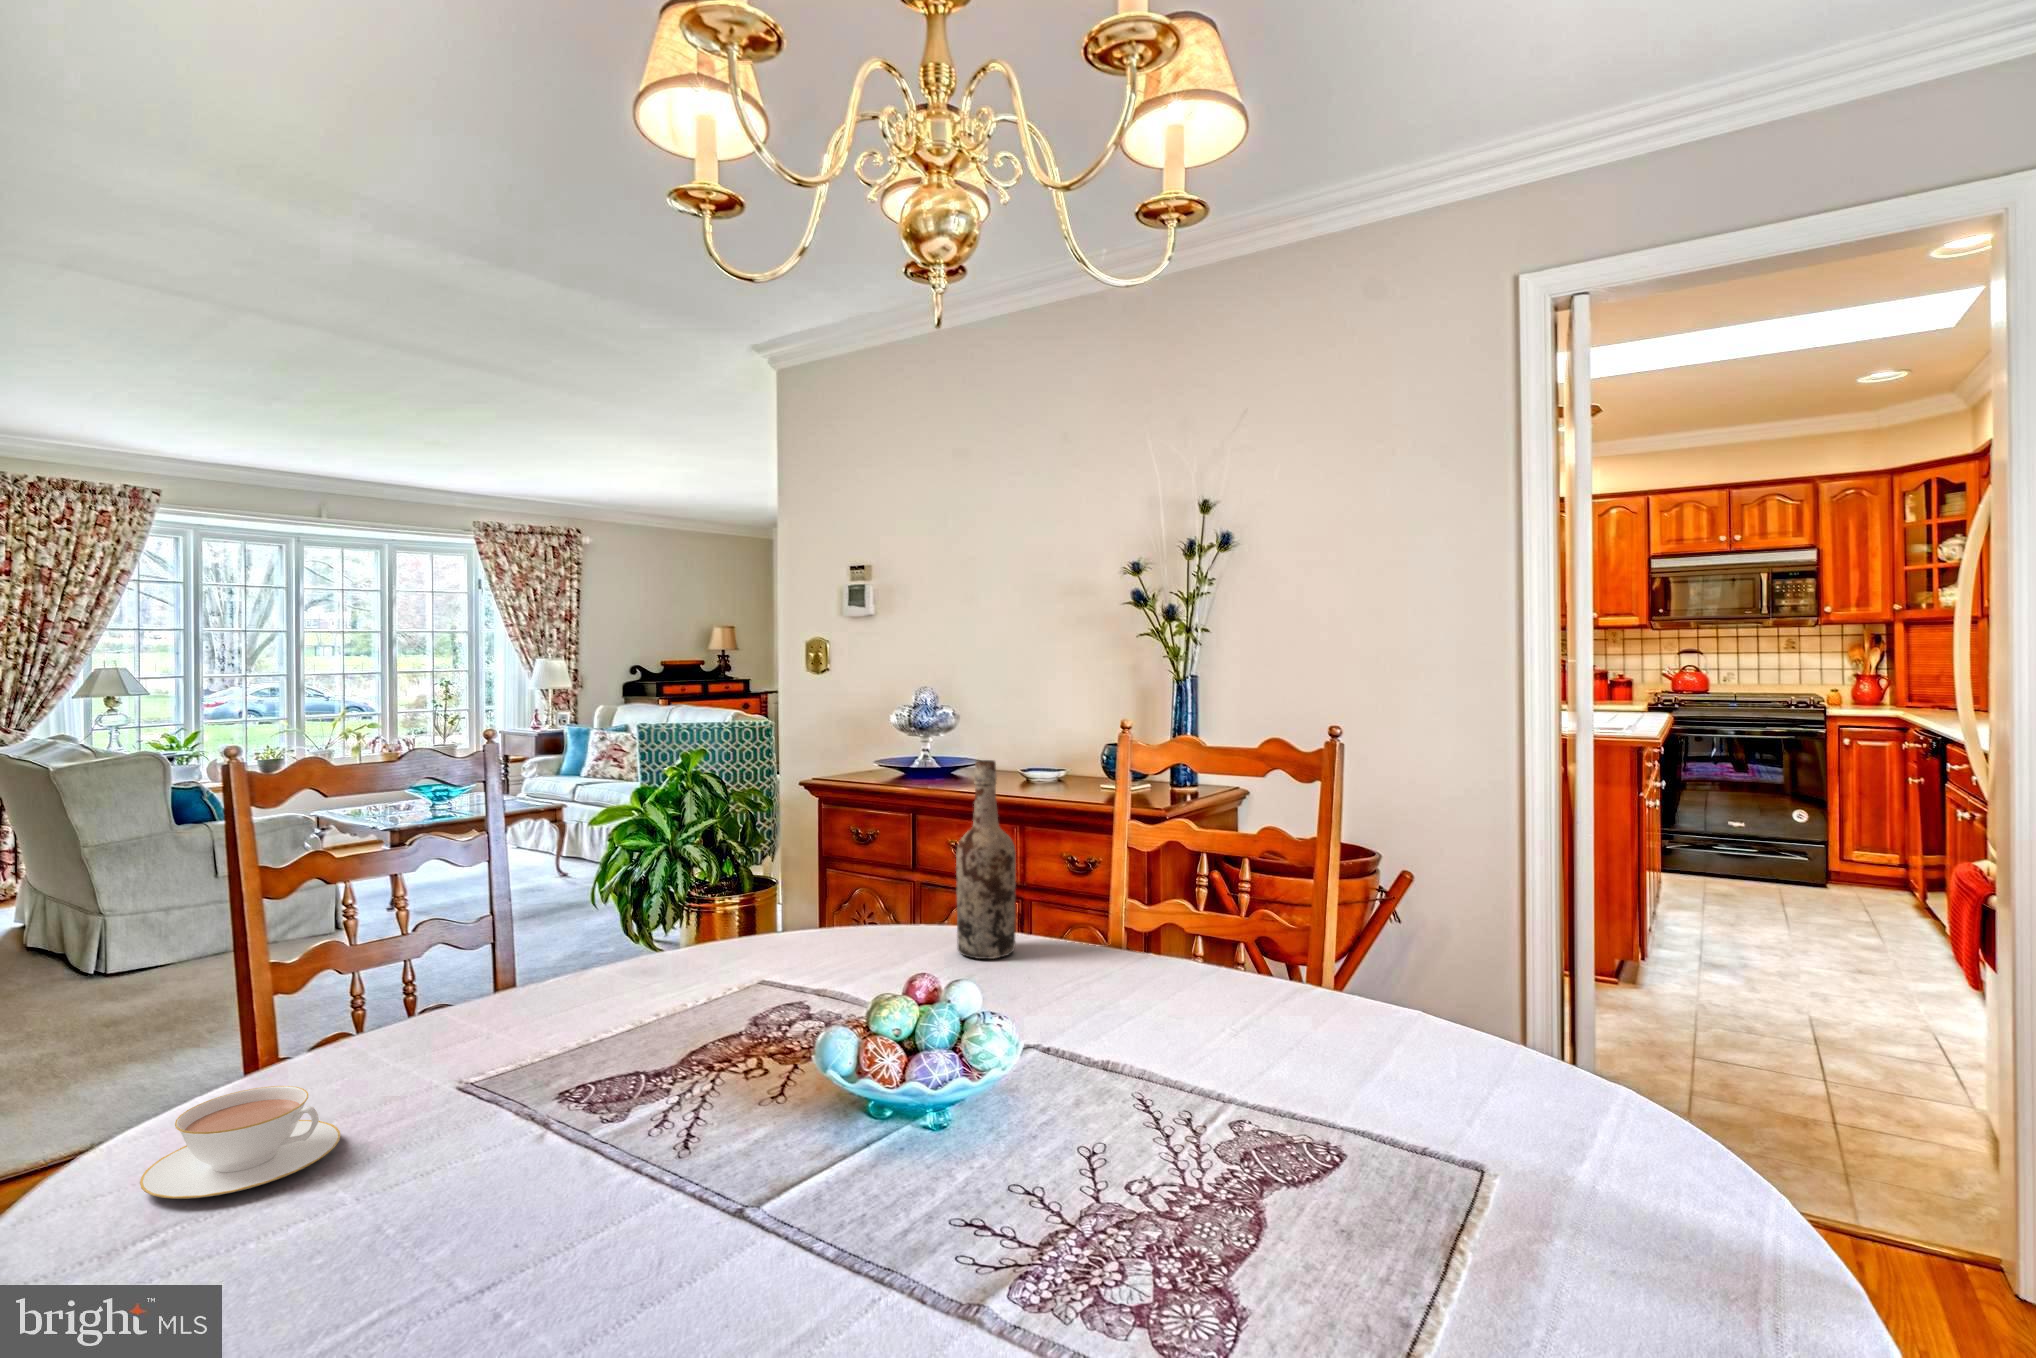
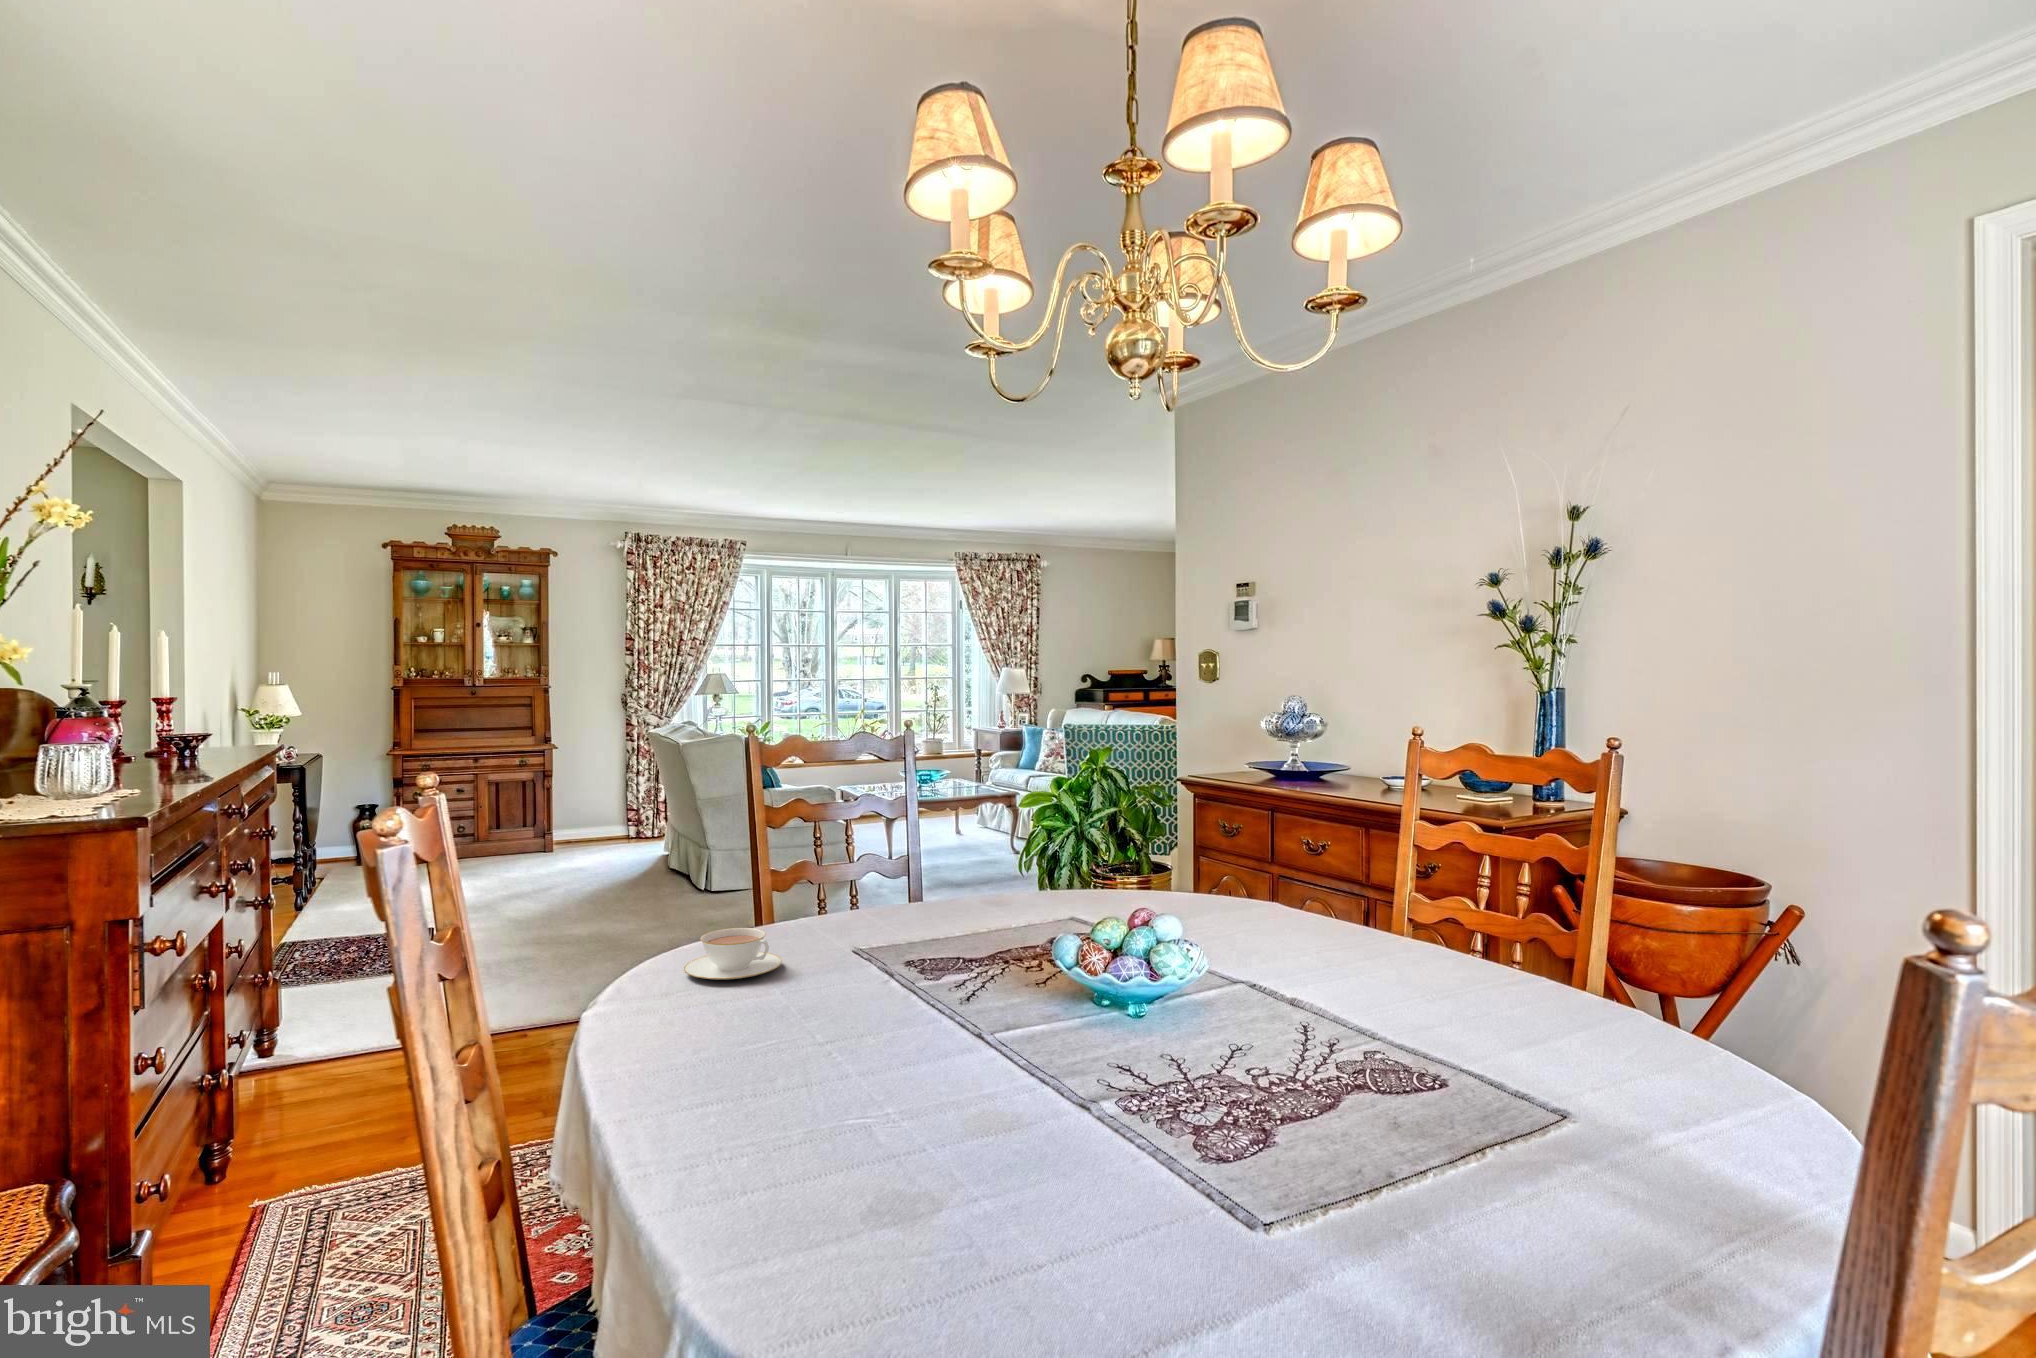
wine bottle: present [956,760,1016,959] -> none [1230,756,1281,922]

